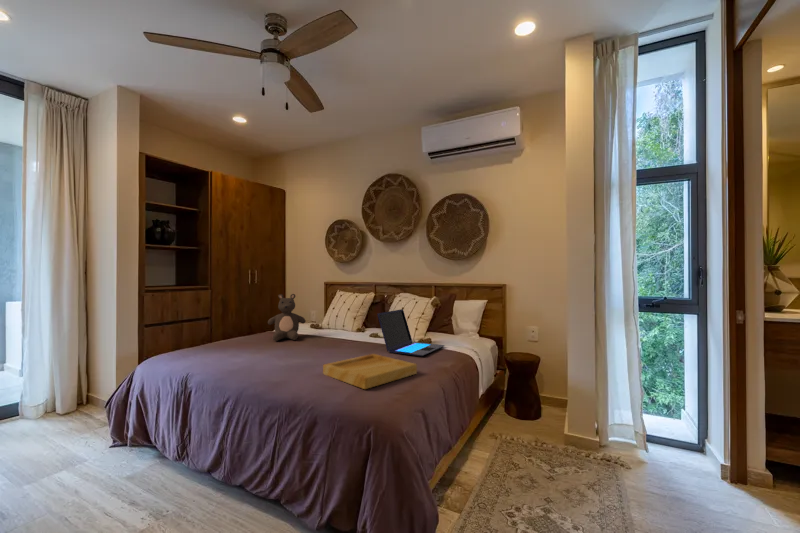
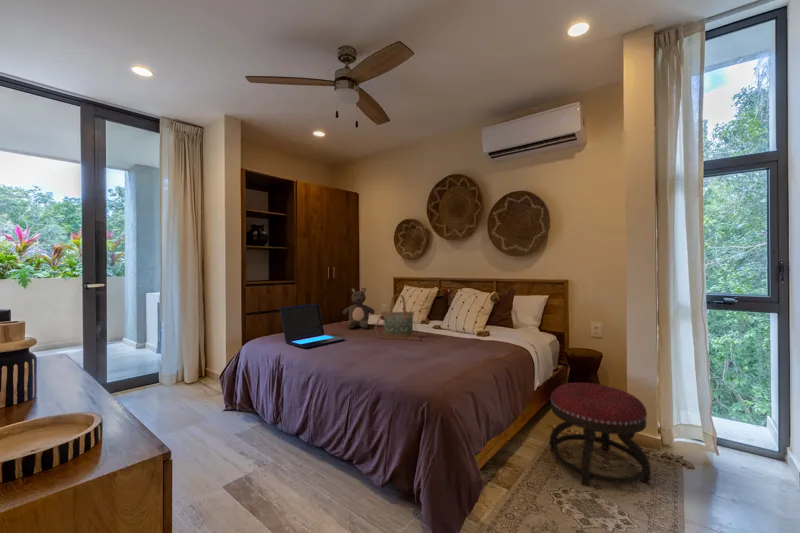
handbag: none [307,300,358,351] -> present [375,295,419,340]
laptop: present [377,309,444,356] -> present [280,303,345,348]
tray: present [323,354,417,389] -> none [388,343,471,373]
ottoman: none [497,388,596,499] -> present [550,383,651,486]

